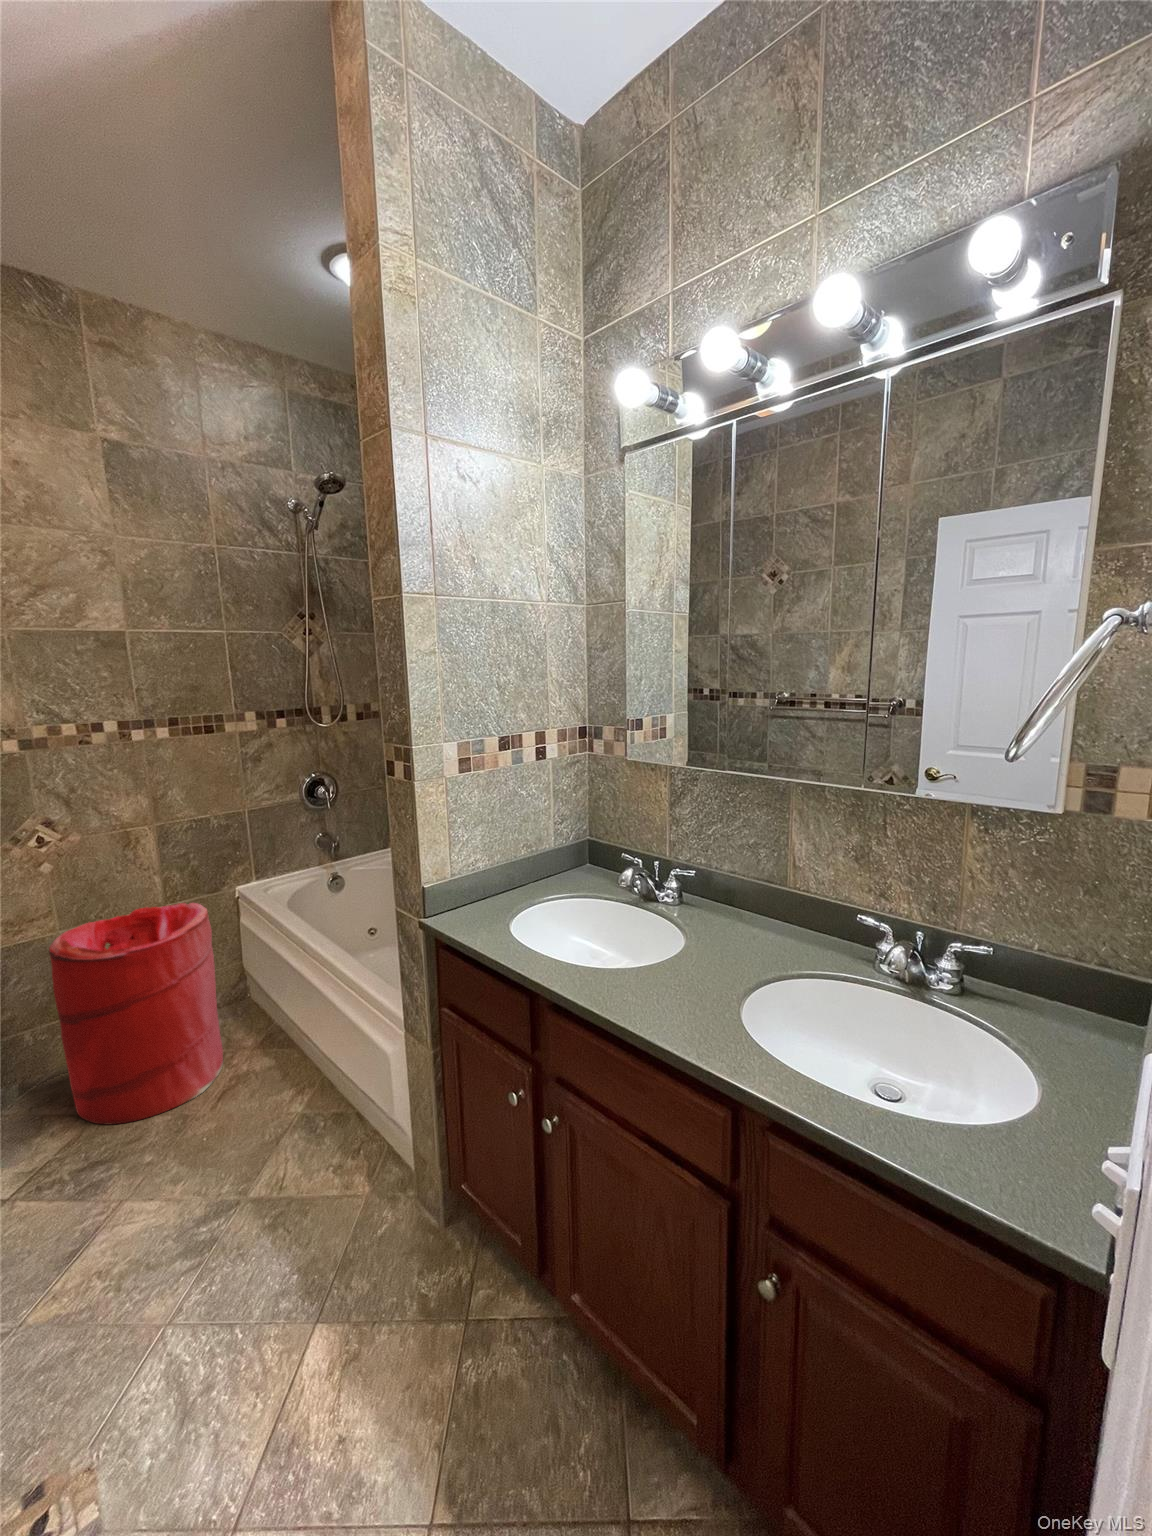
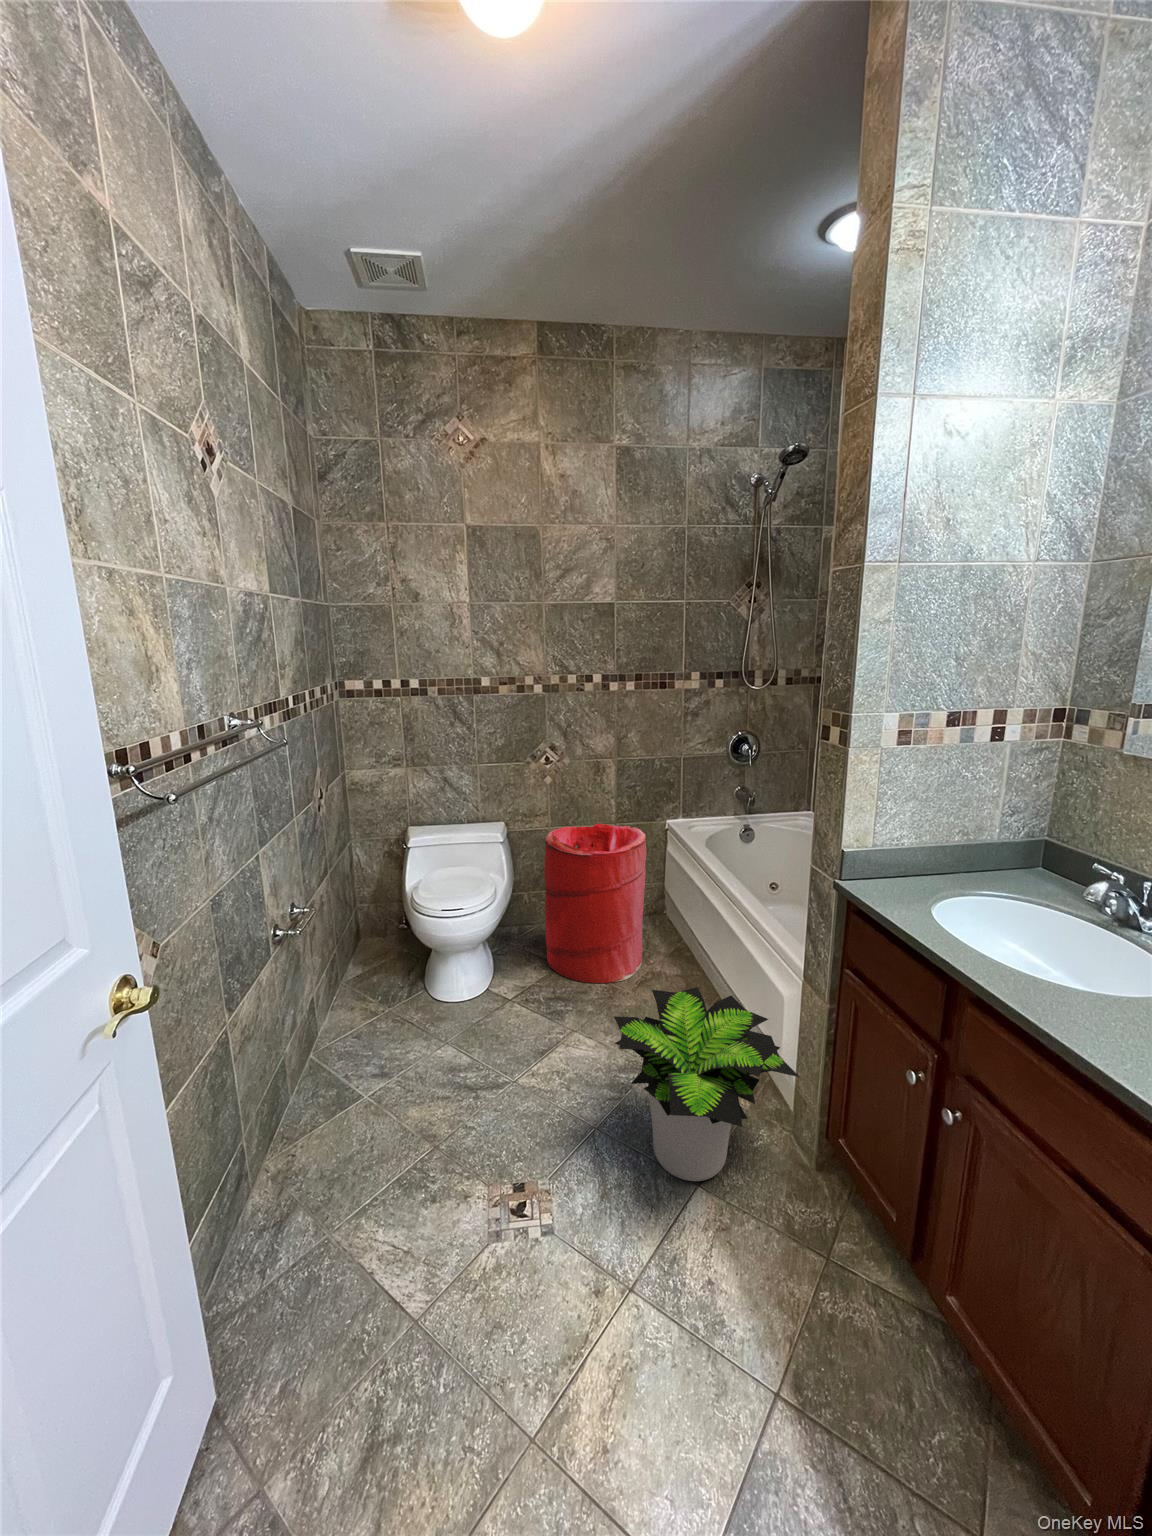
potted plant: none [170,1075,416,1330] -> present [614,987,800,1181]

